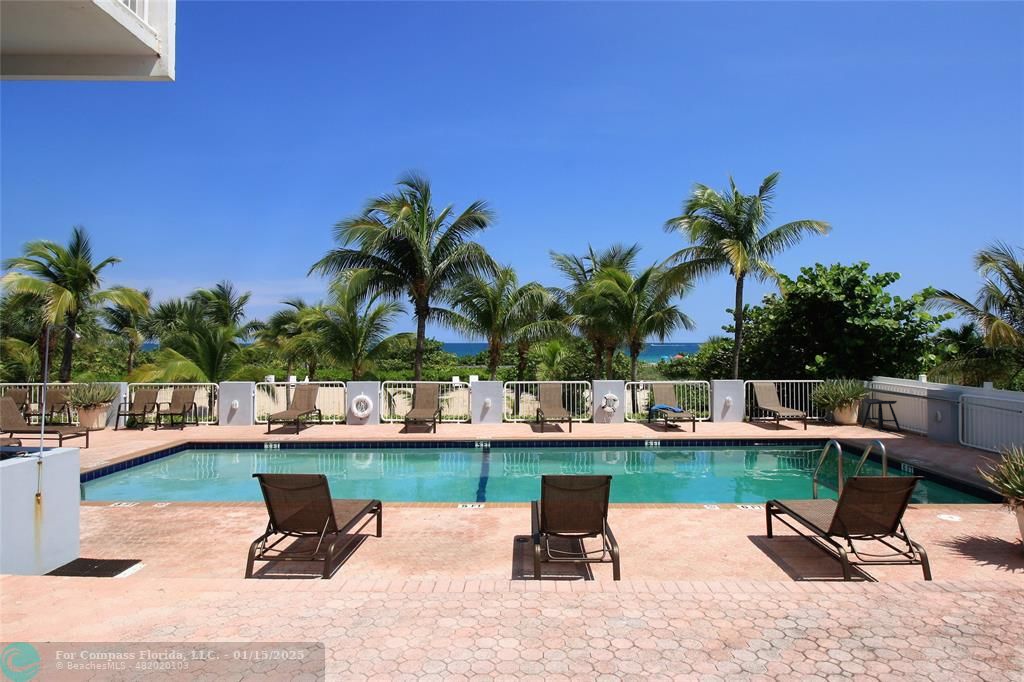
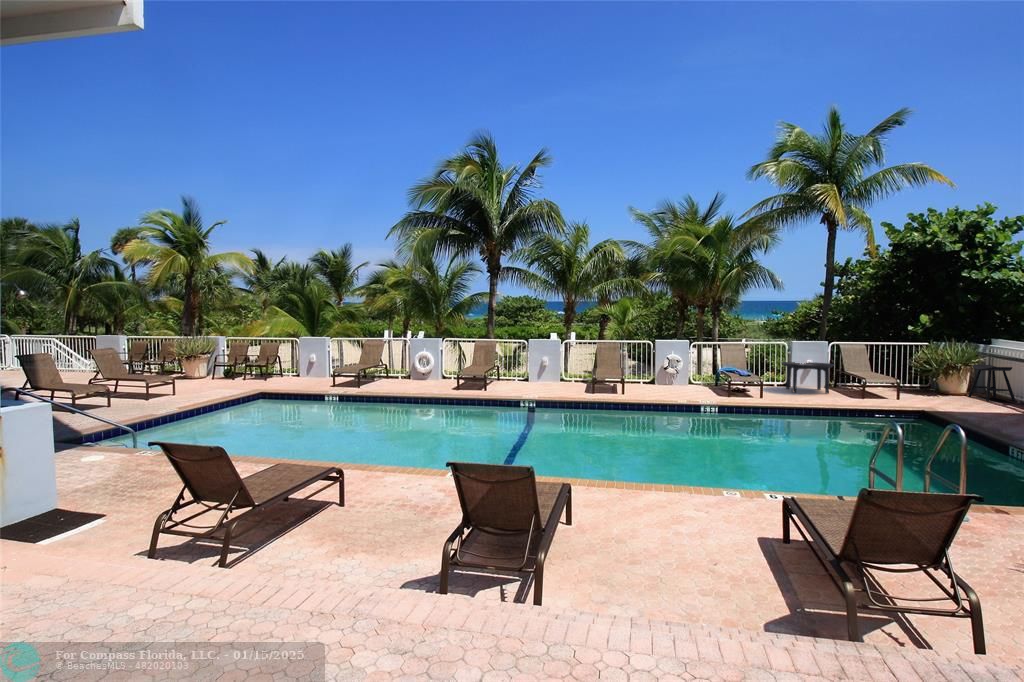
round table: none [707,399,754,428] -> present [782,362,834,393]

